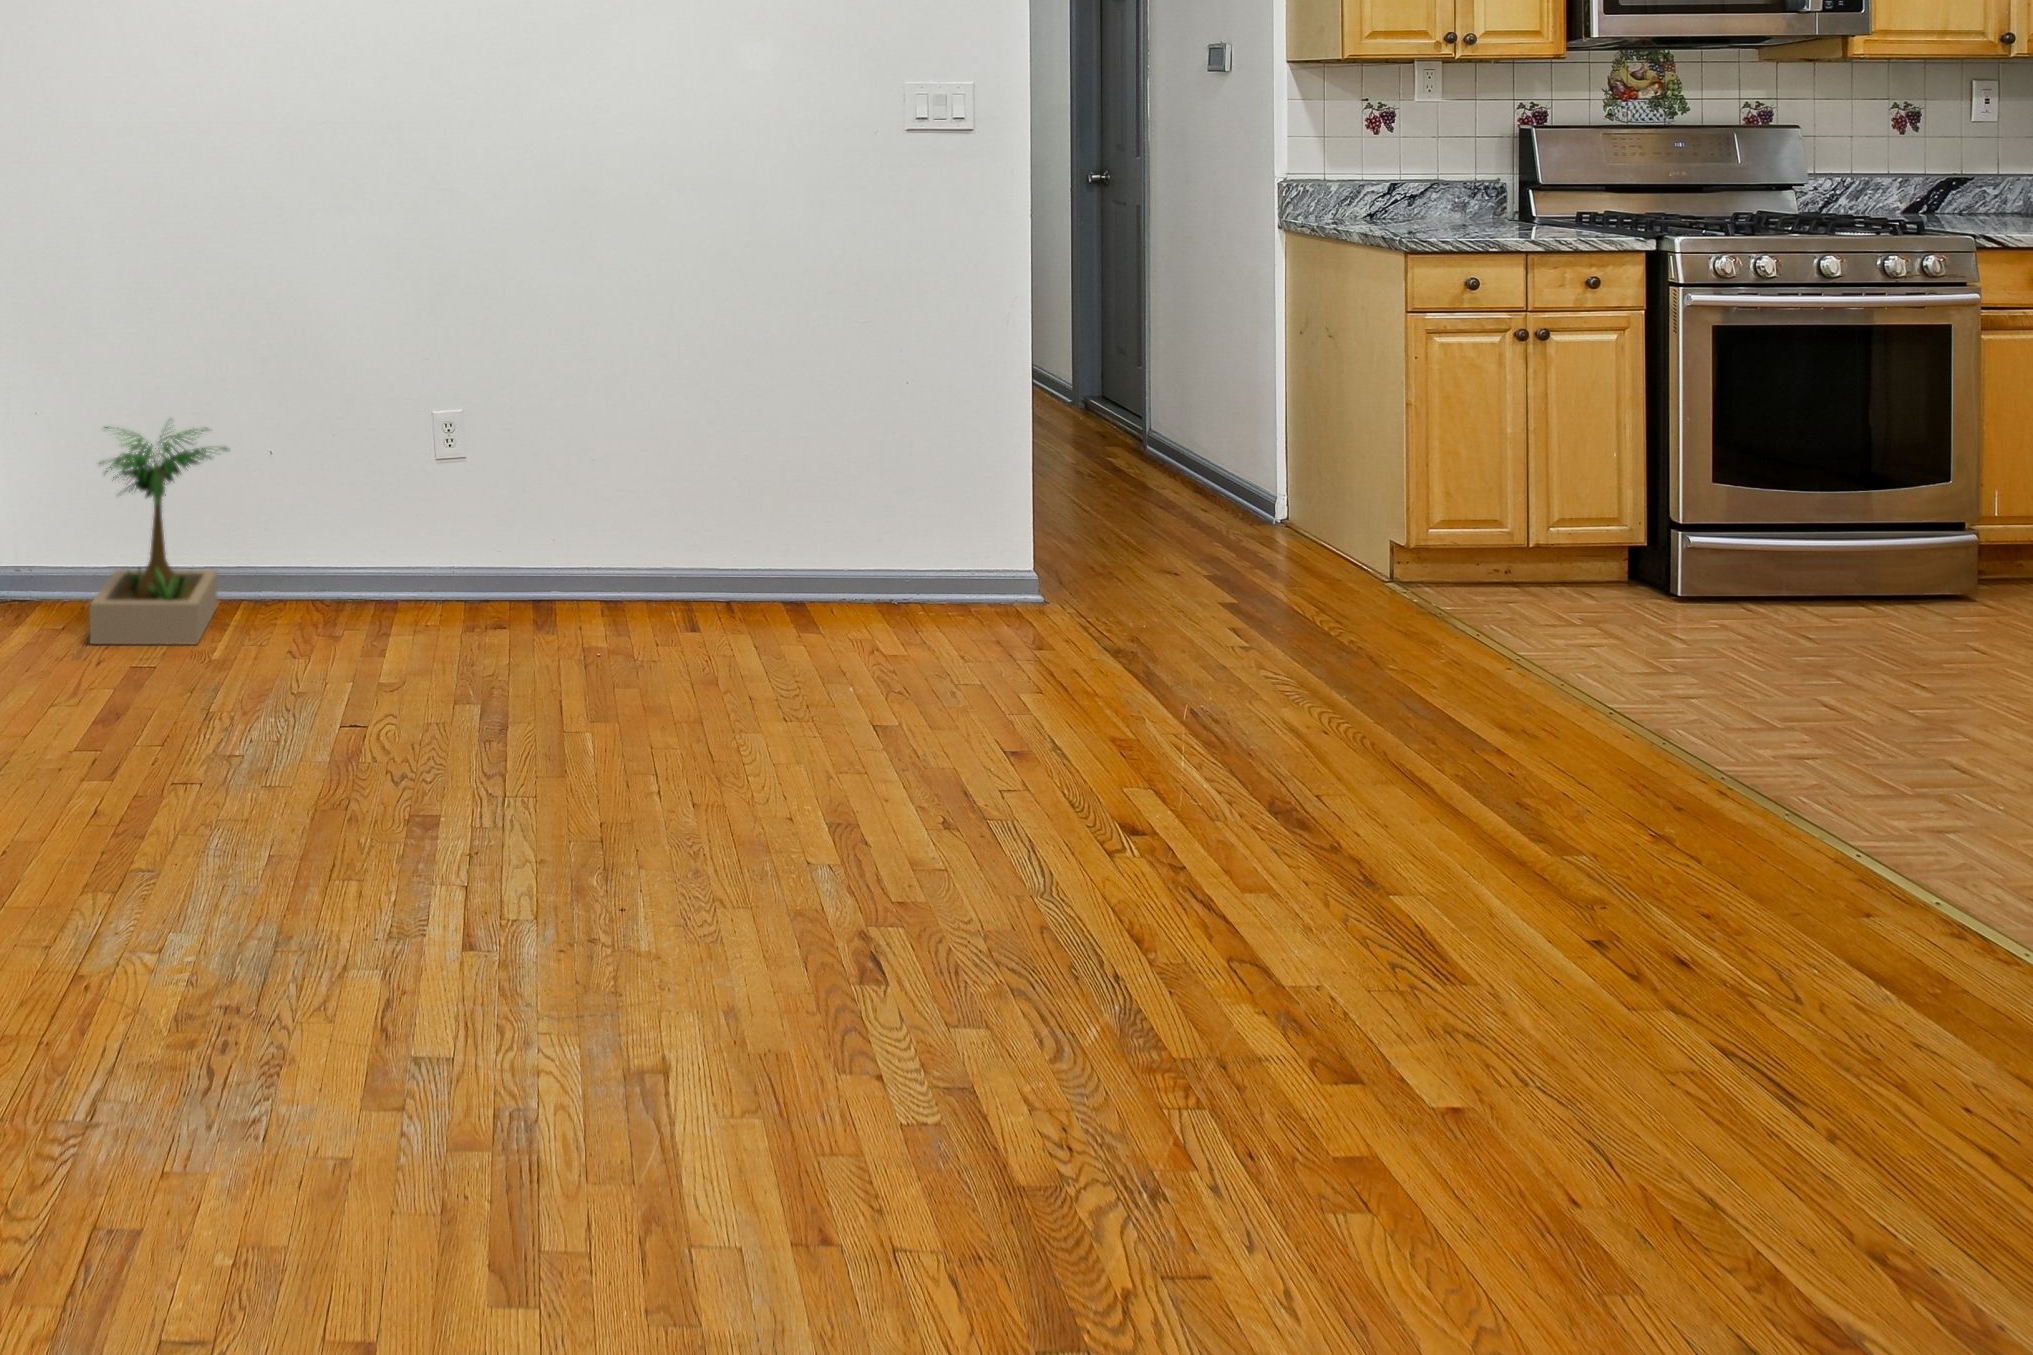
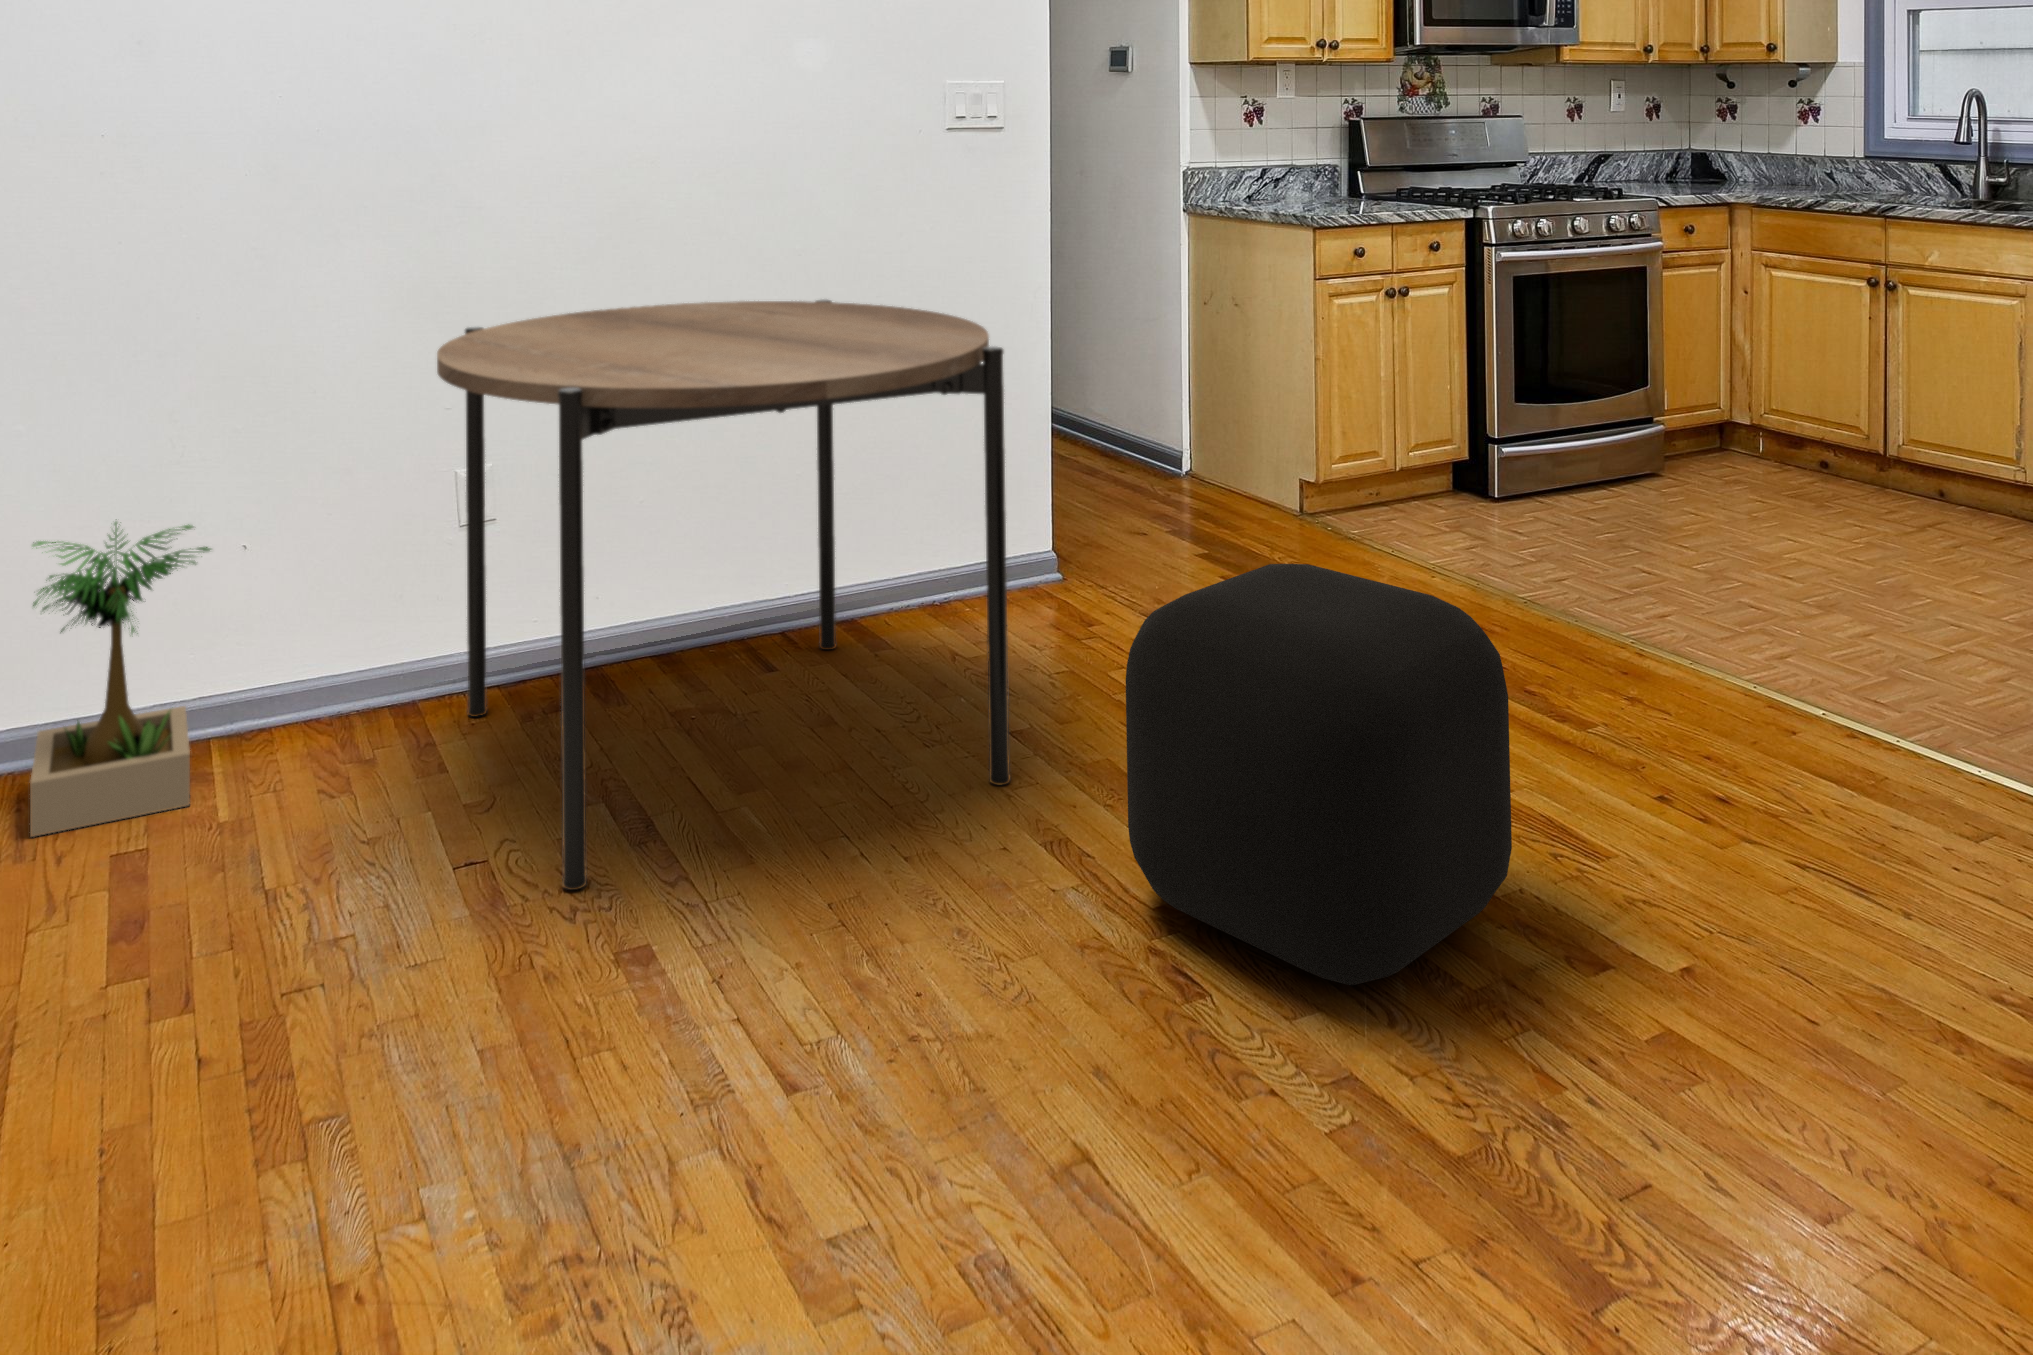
dining table: none [362,282,858,766] -> present [437,299,1010,890]
ottoman: none [861,590,1272,1015] -> present [1126,564,1512,986]

